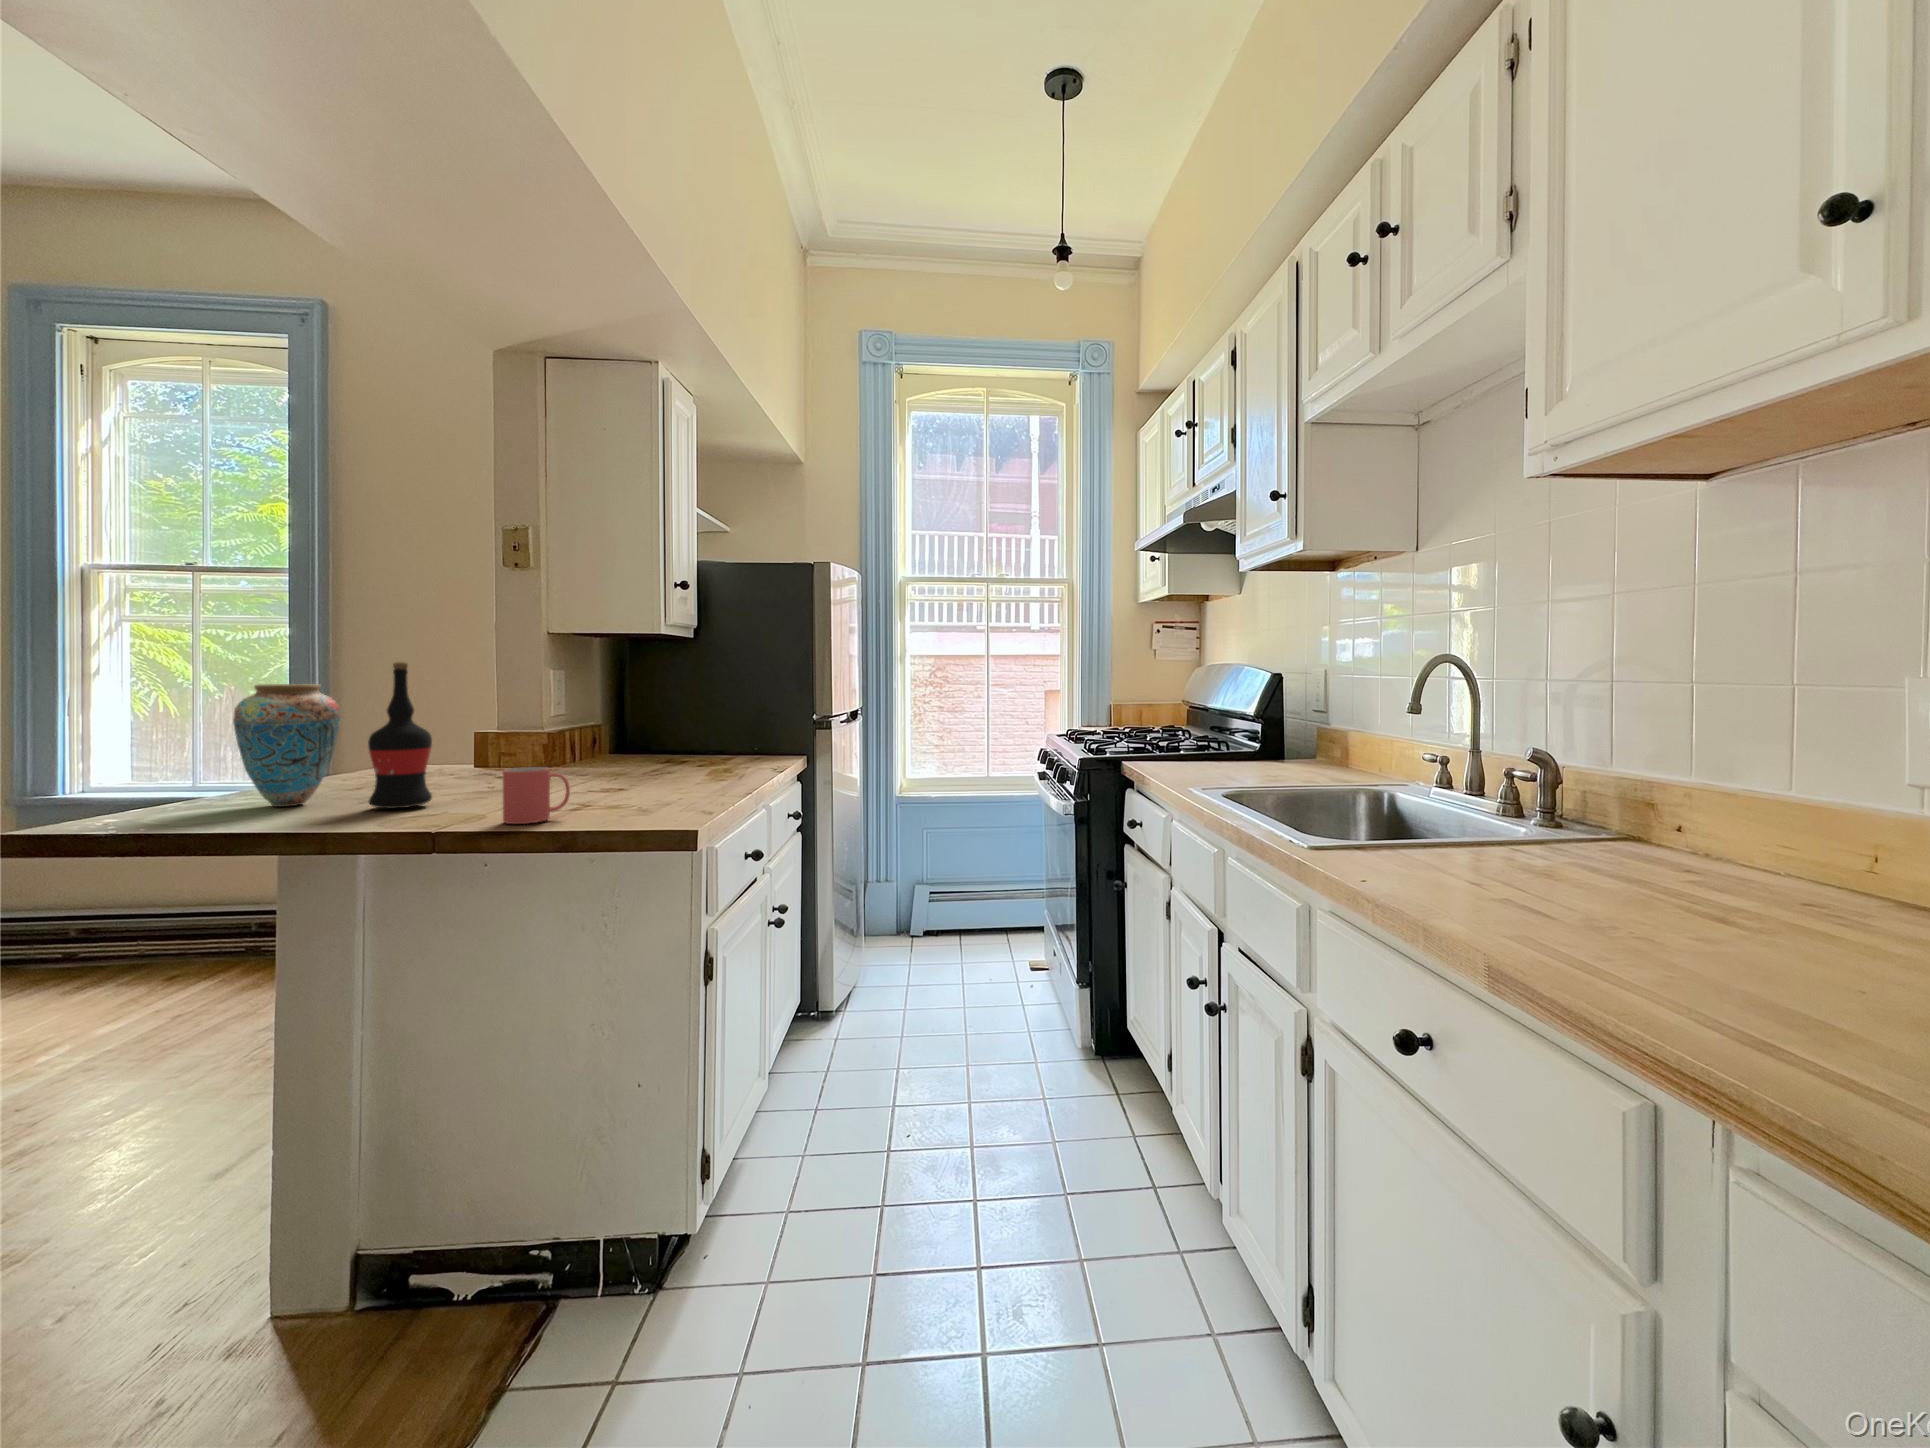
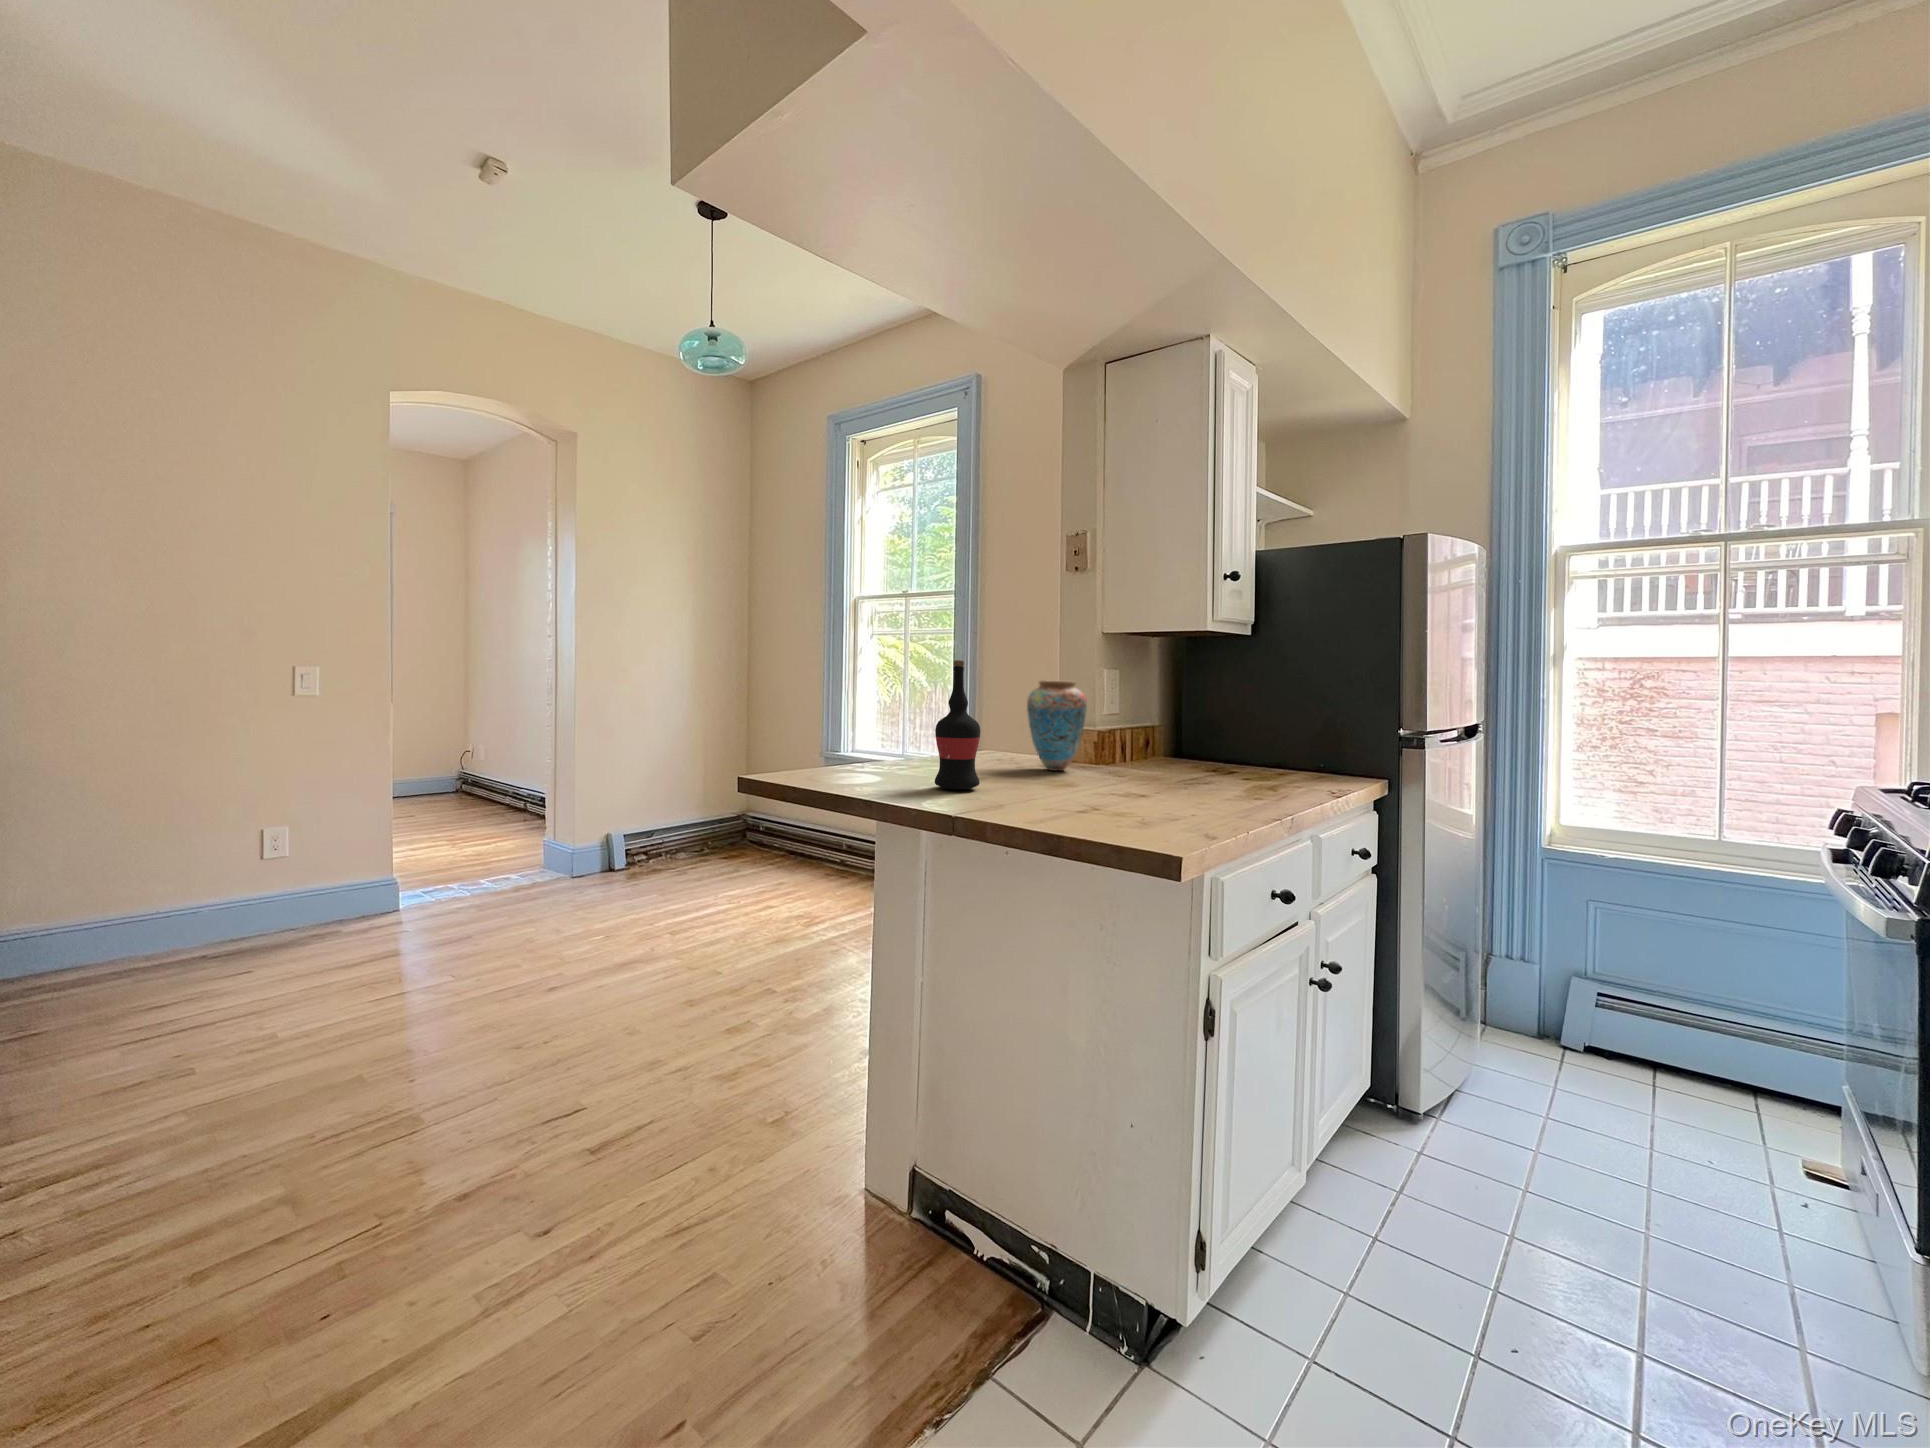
vase: present [233,684,340,807] -> present [1027,680,1087,771]
mug: present [503,767,570,824] -> none [1013,764,1073,820]

